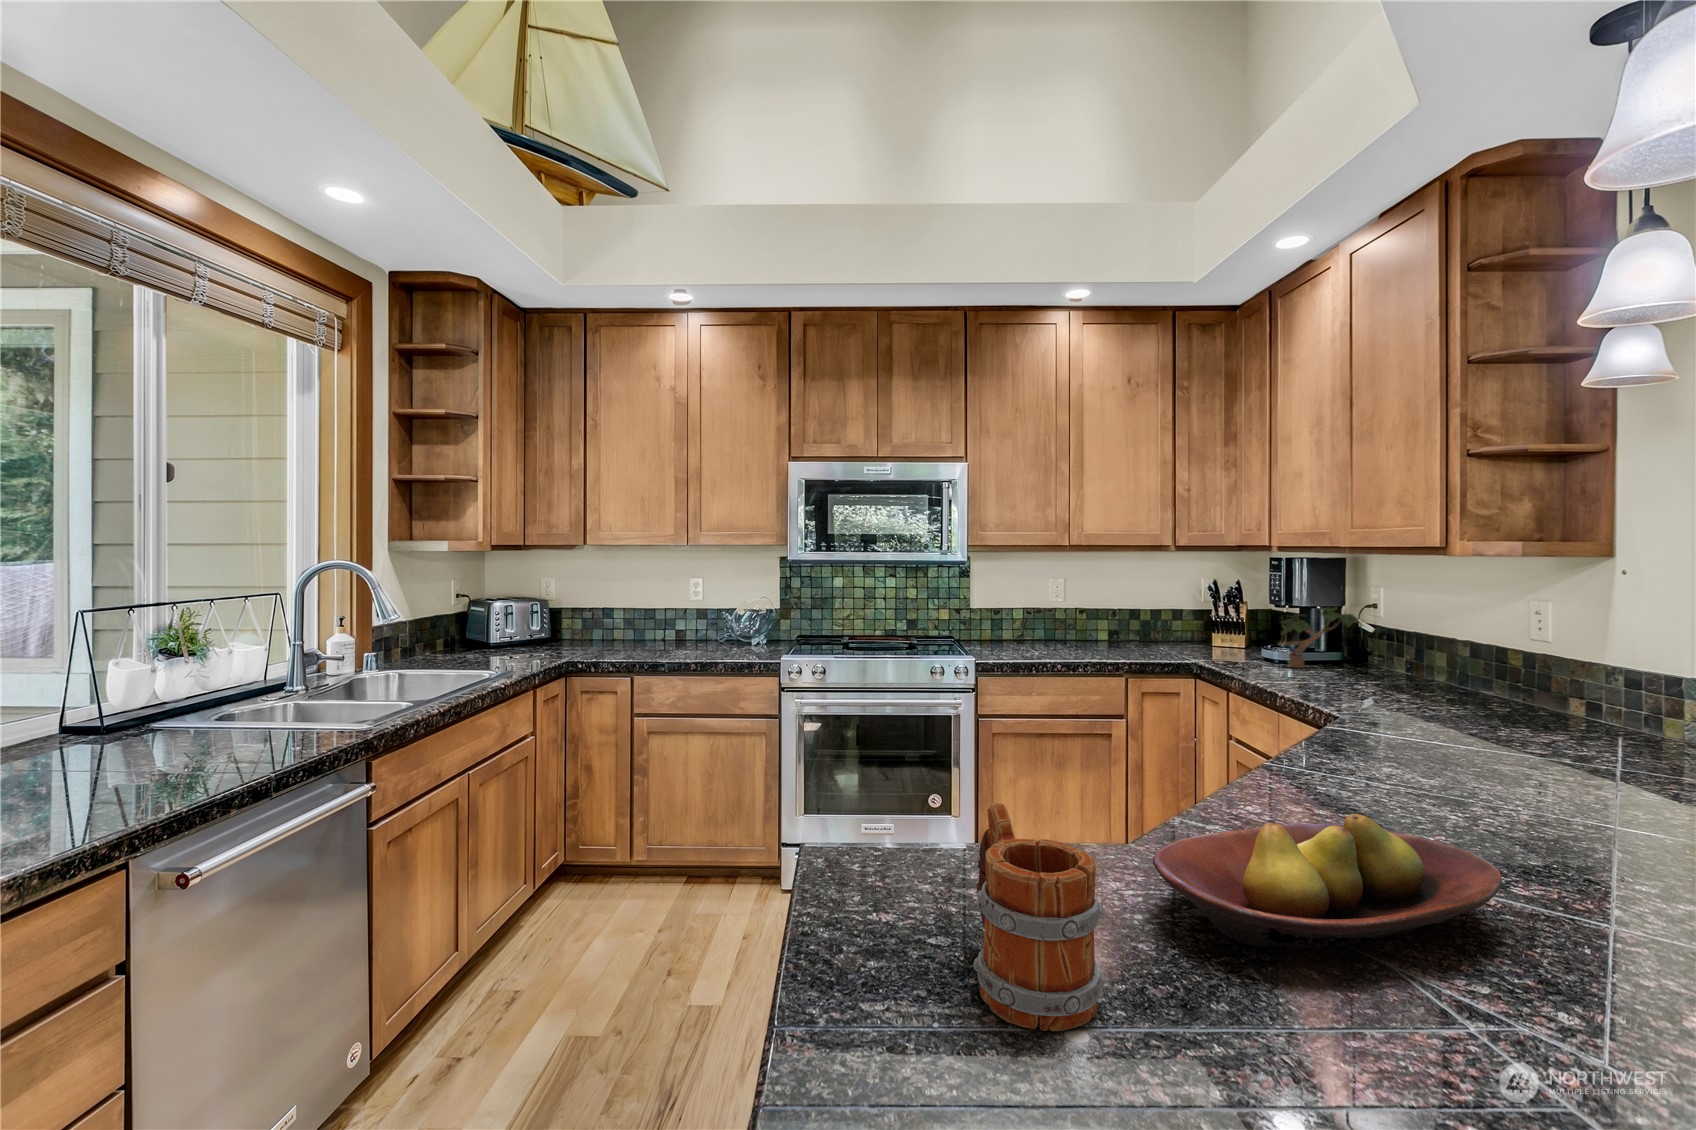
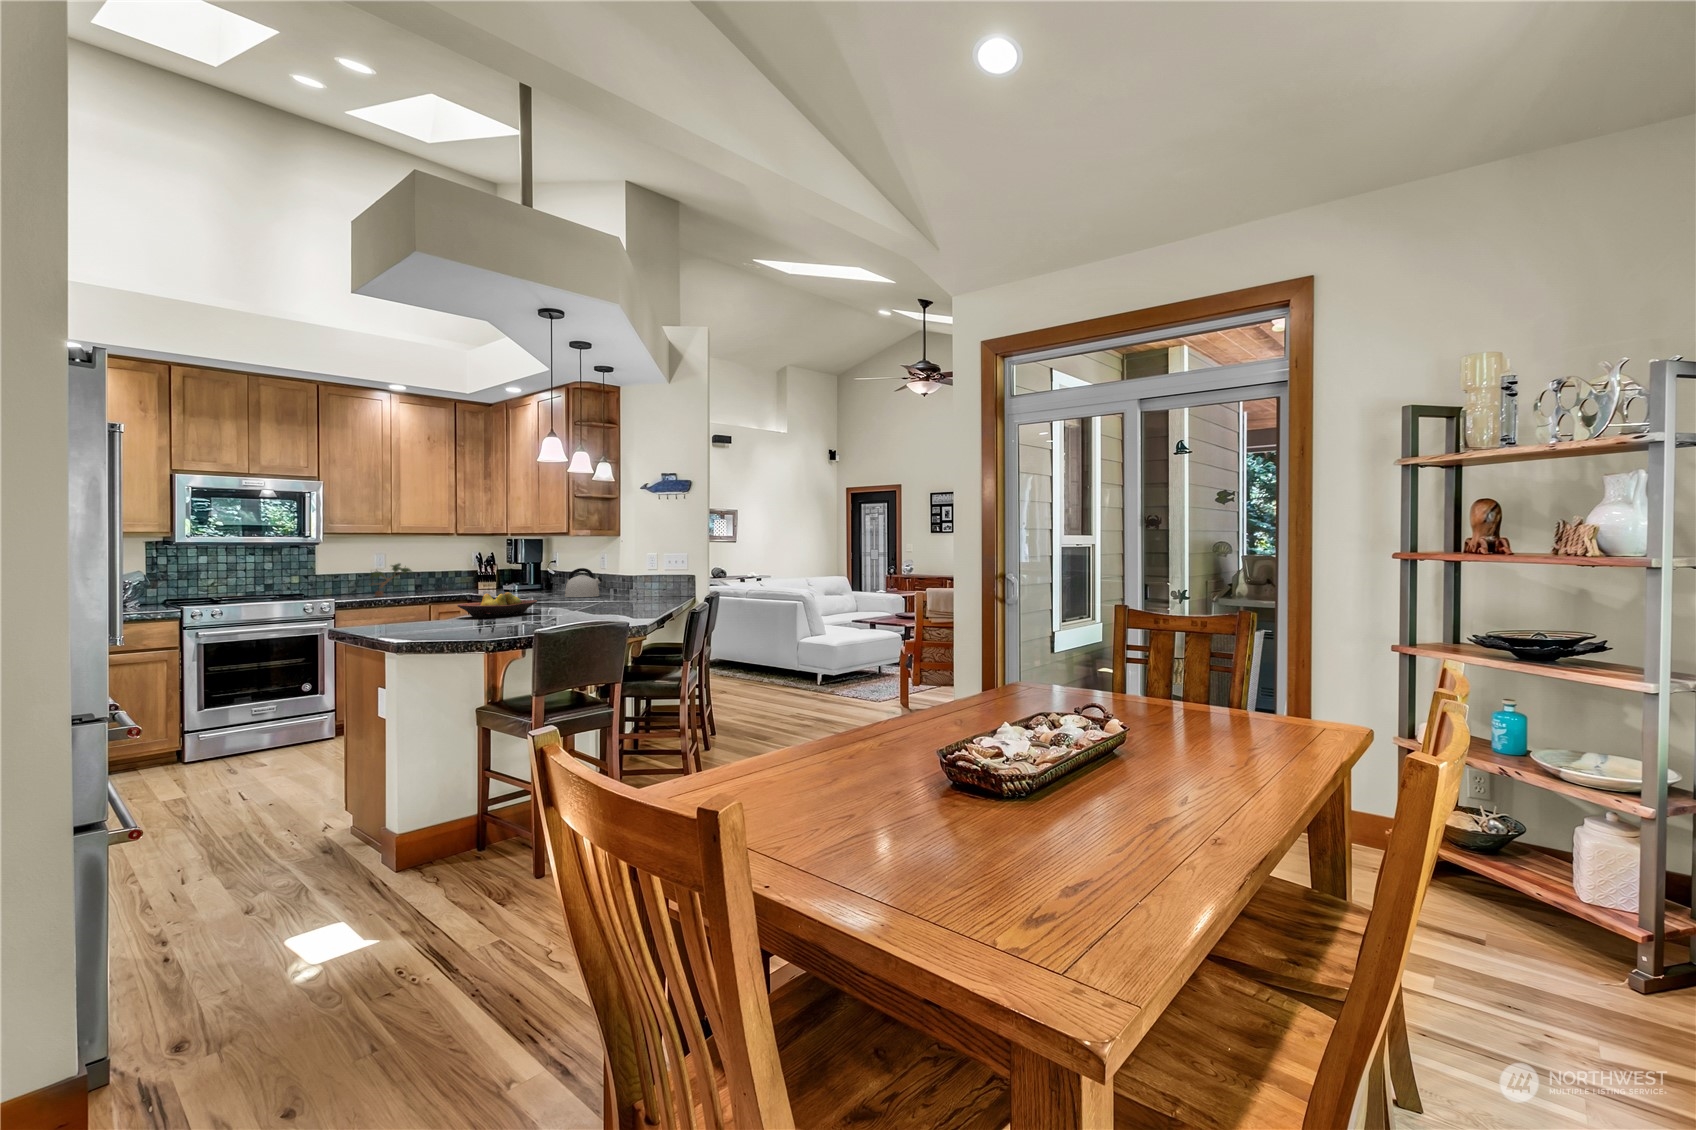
potted plant: present [1279,607,1362,668] -> present [370,564,412,597]
kettle: none [1430,638,1552,720] -> present [565,568,602,597]
mug: present [973,803,1105,1031] -> none [414,587,449,624]

